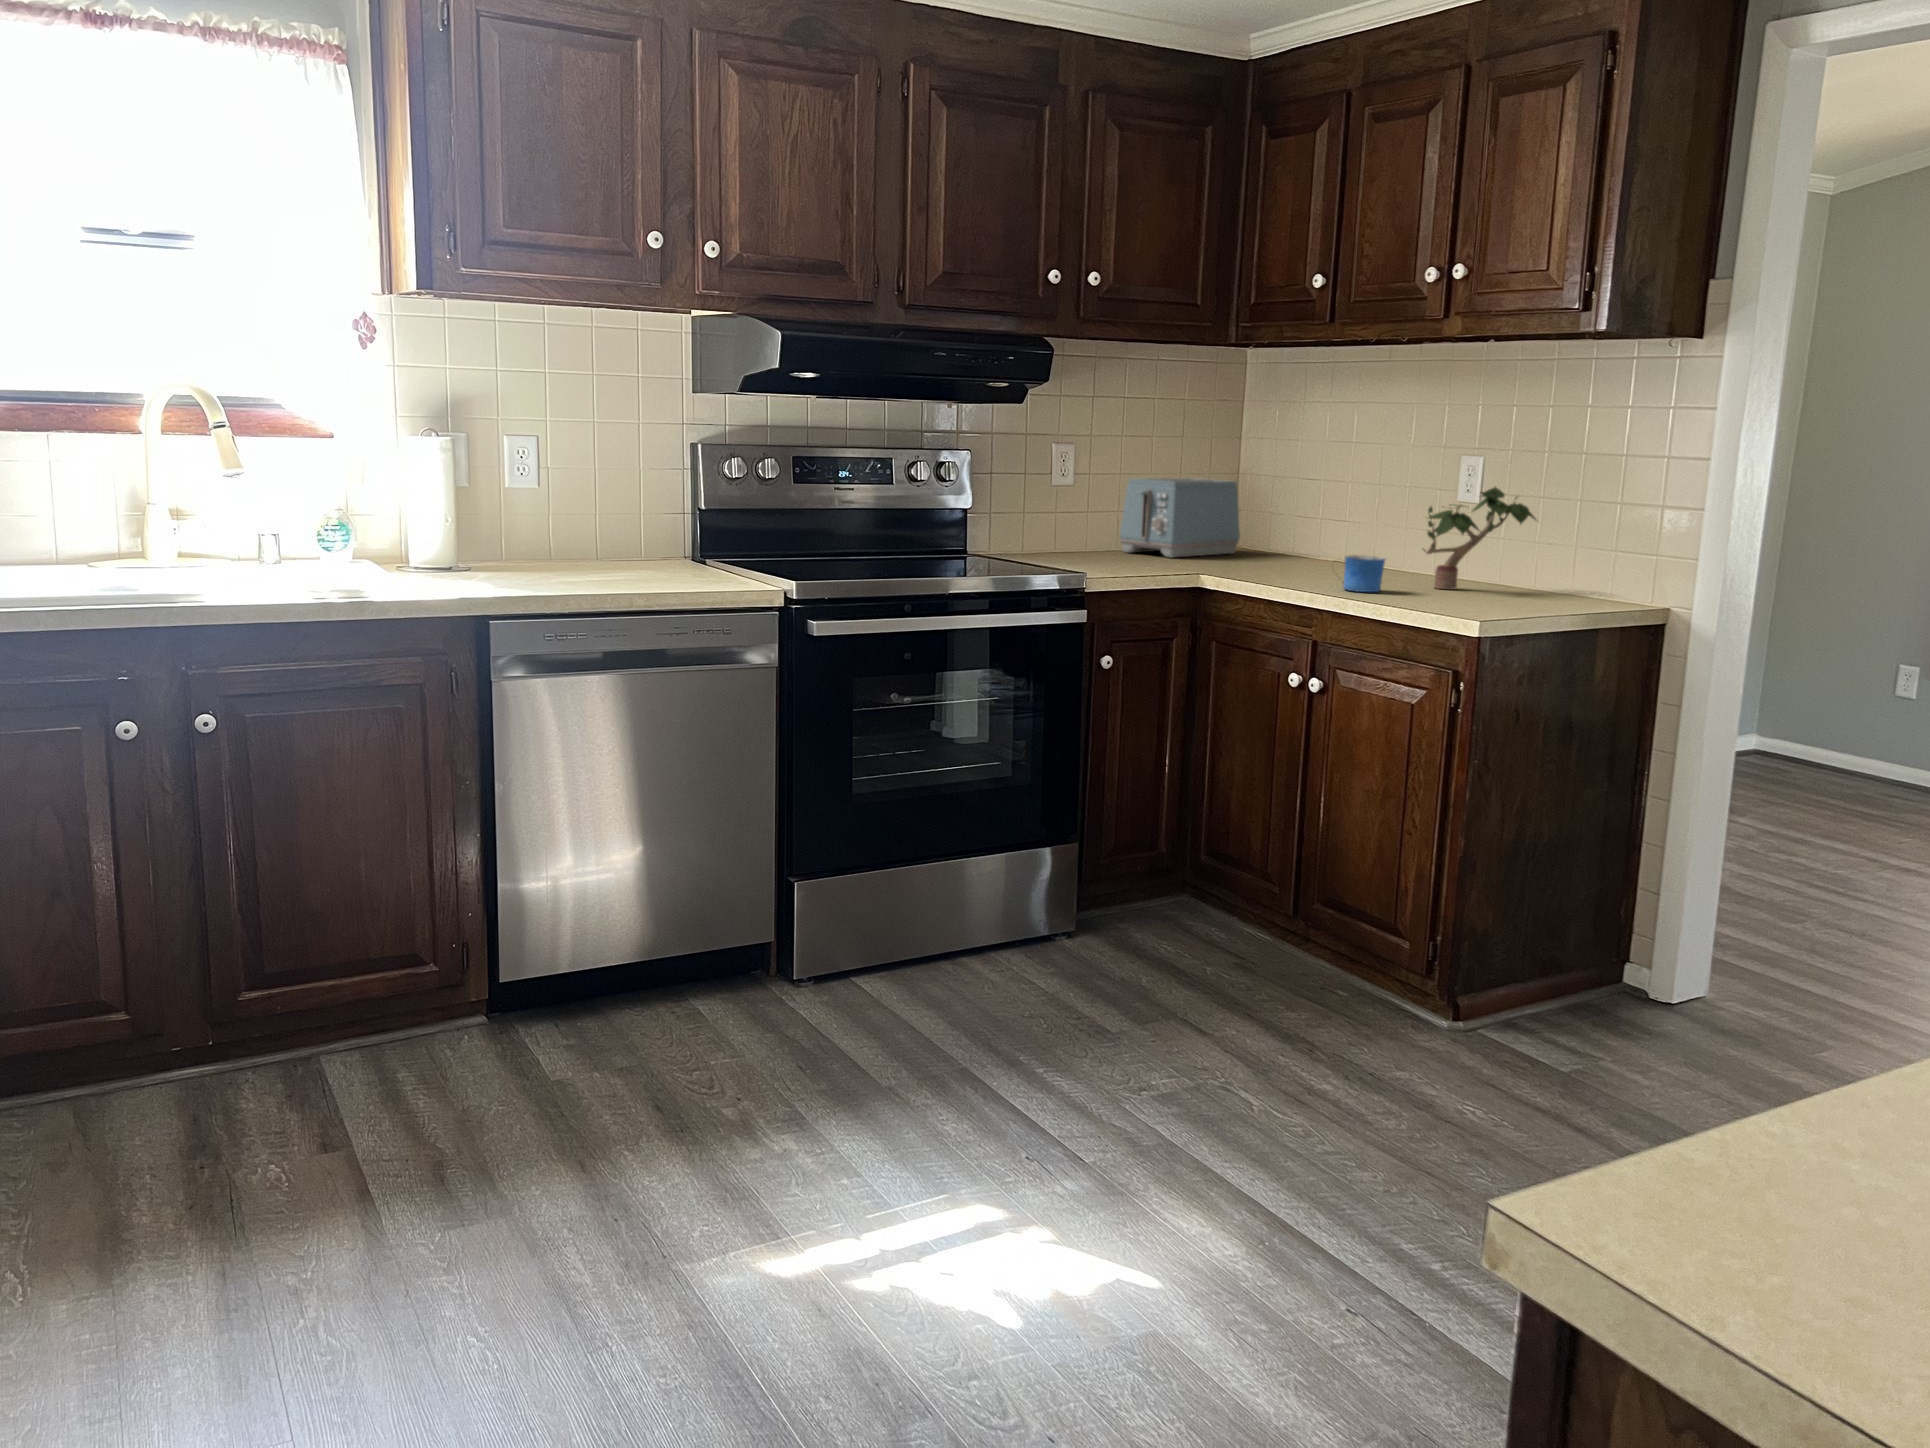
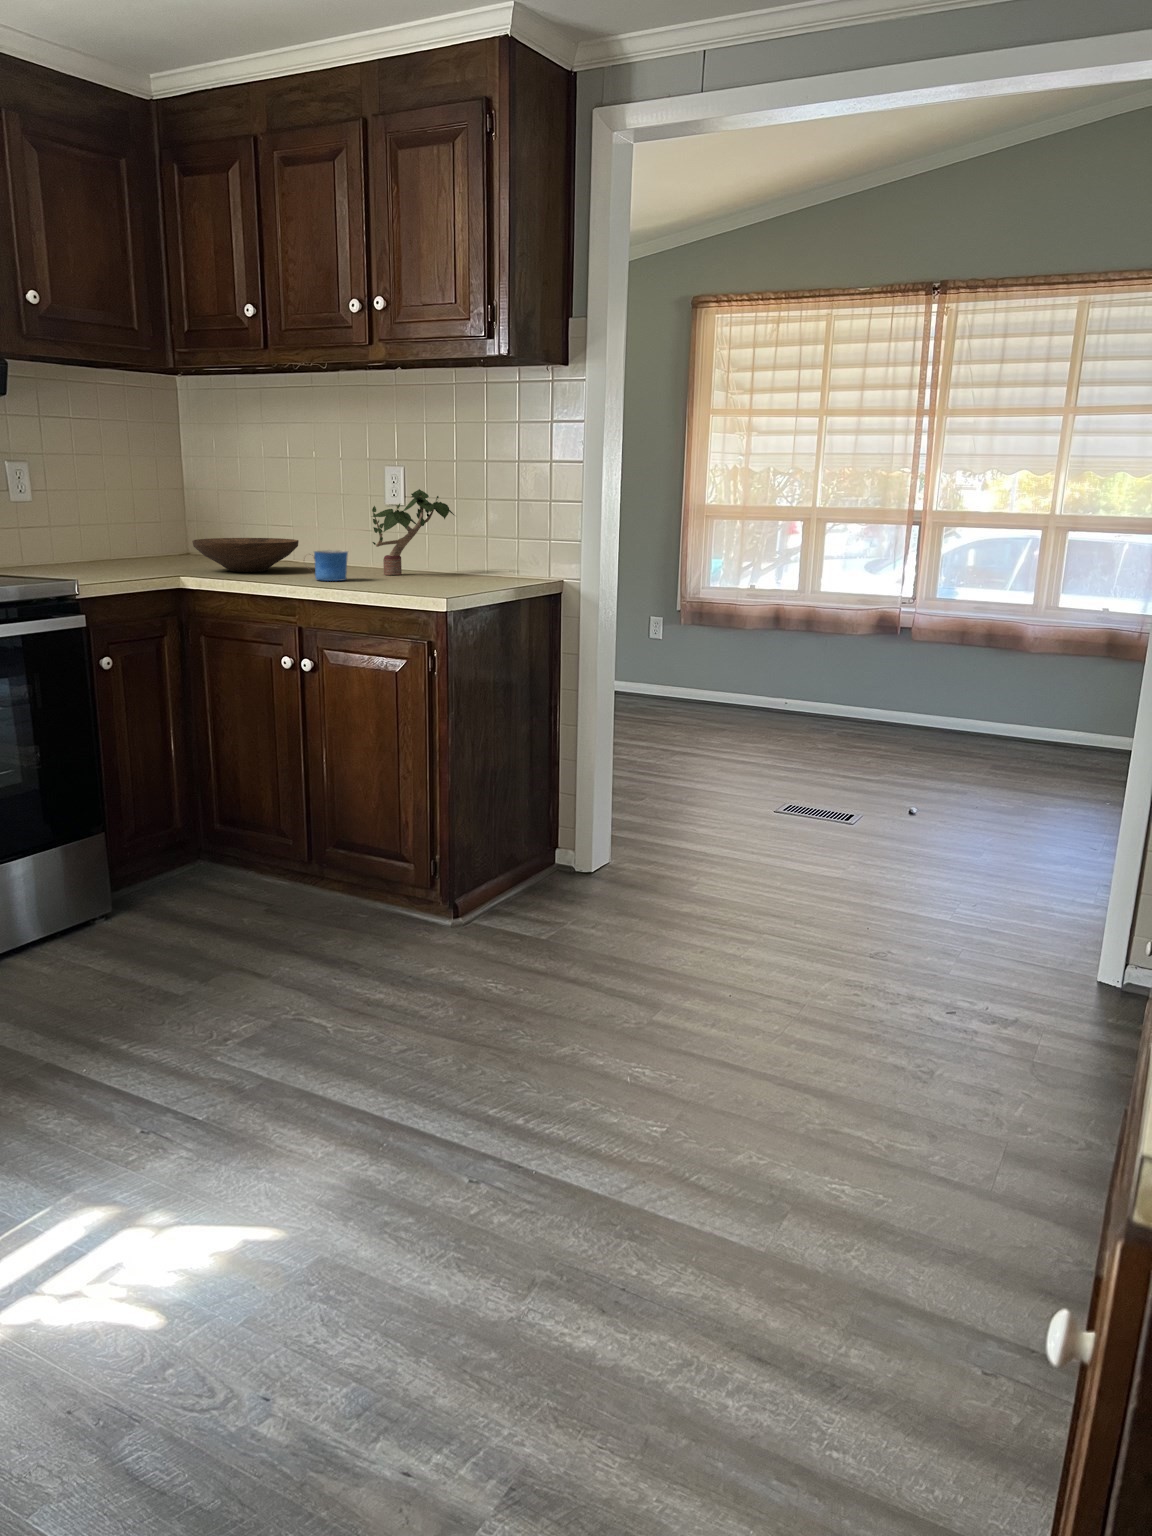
toaster: present [1120,478,1240,558] -> none [88,495,198,566]
wooden bowl: none [1222,532,1342,574] -> present [192,538,299,572]

